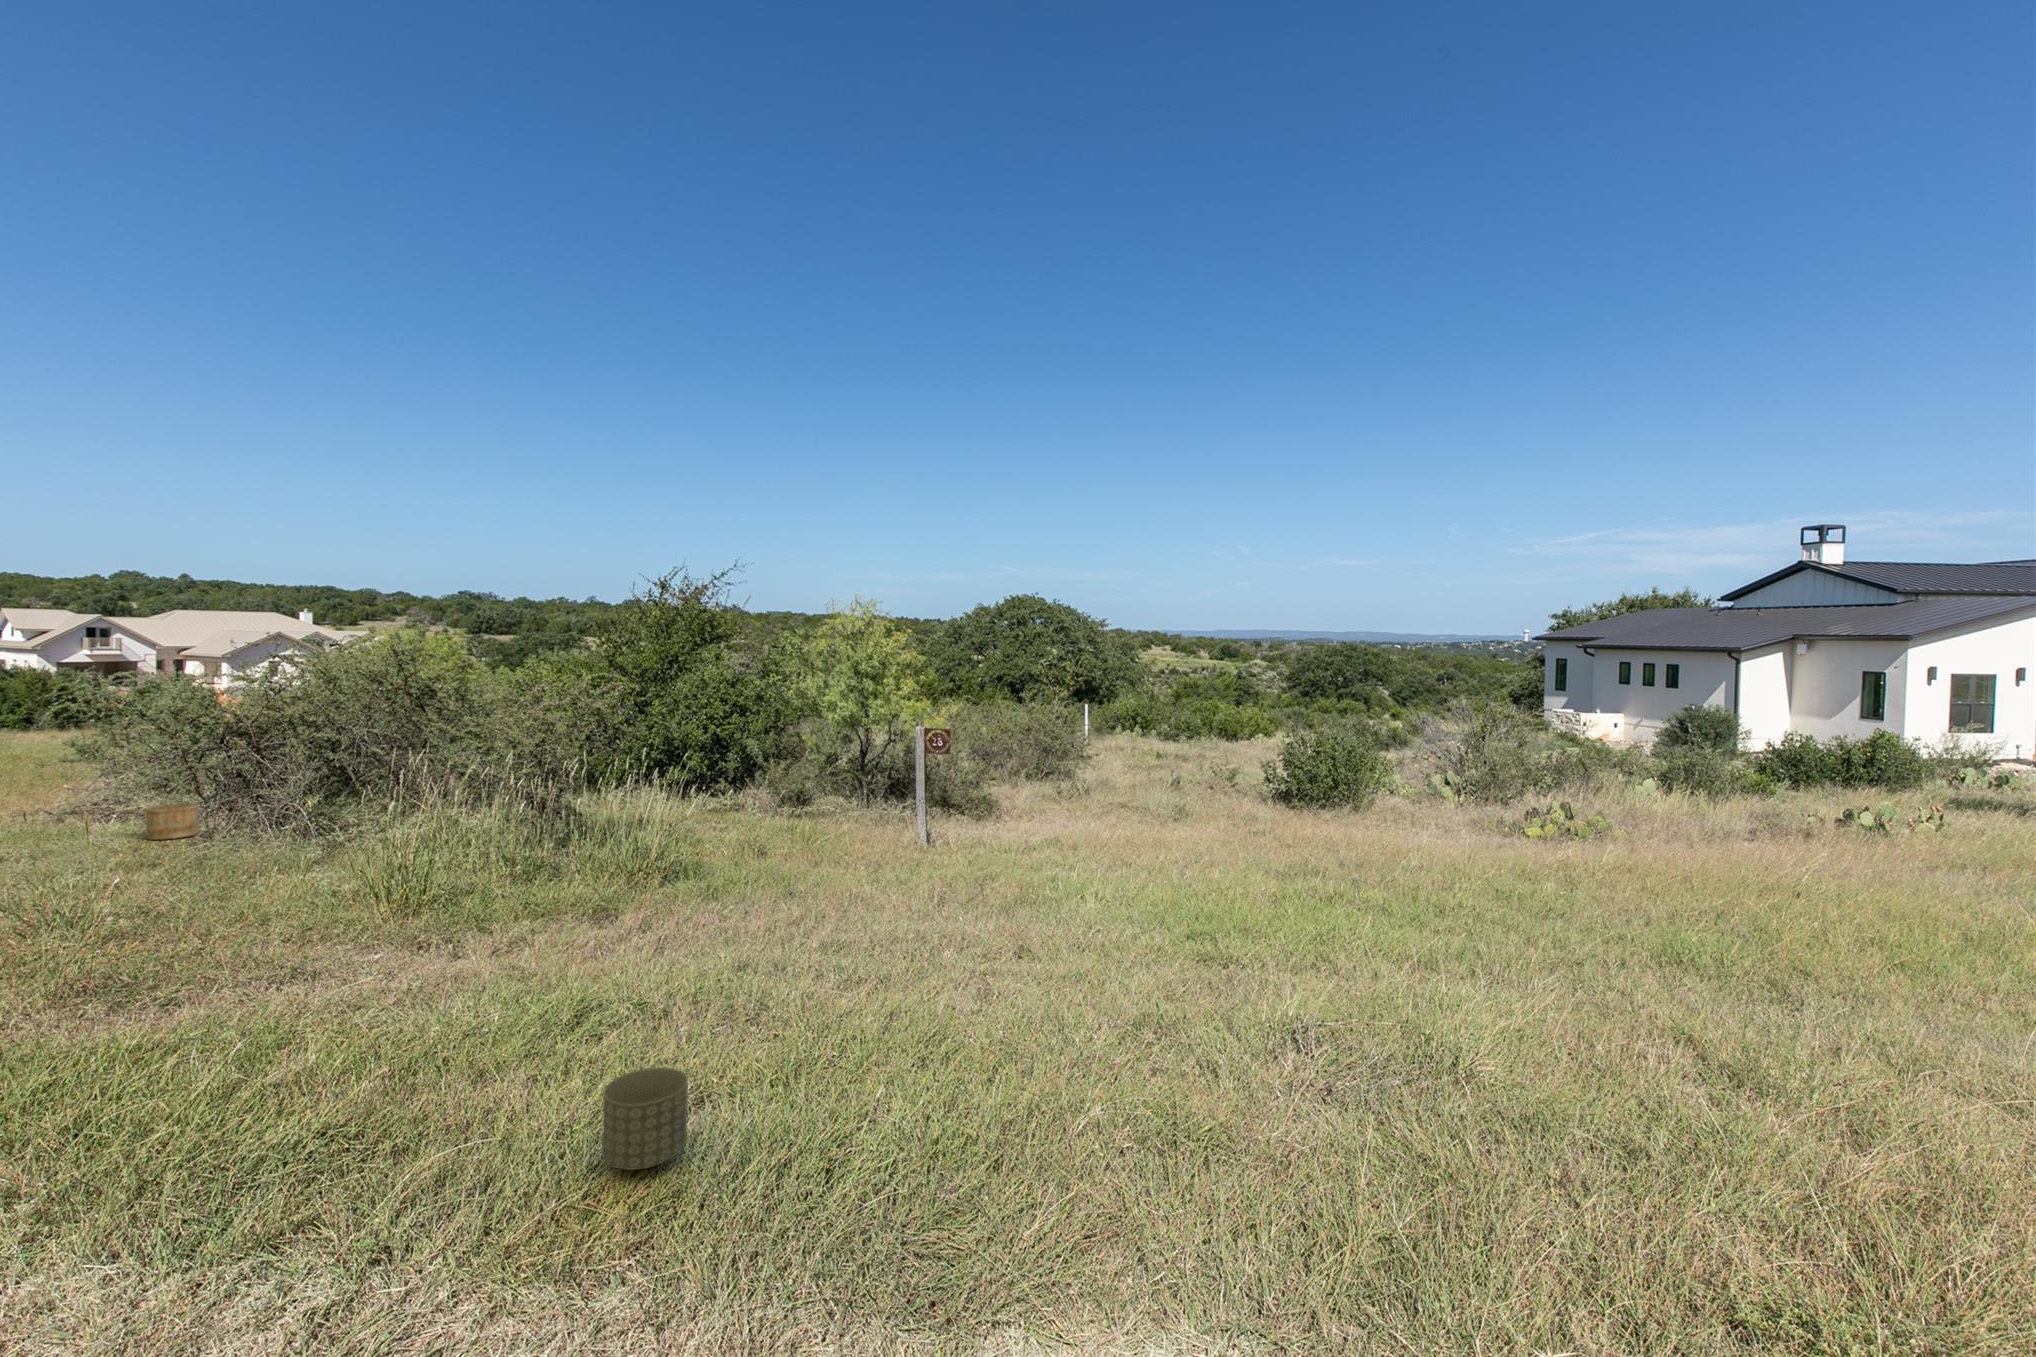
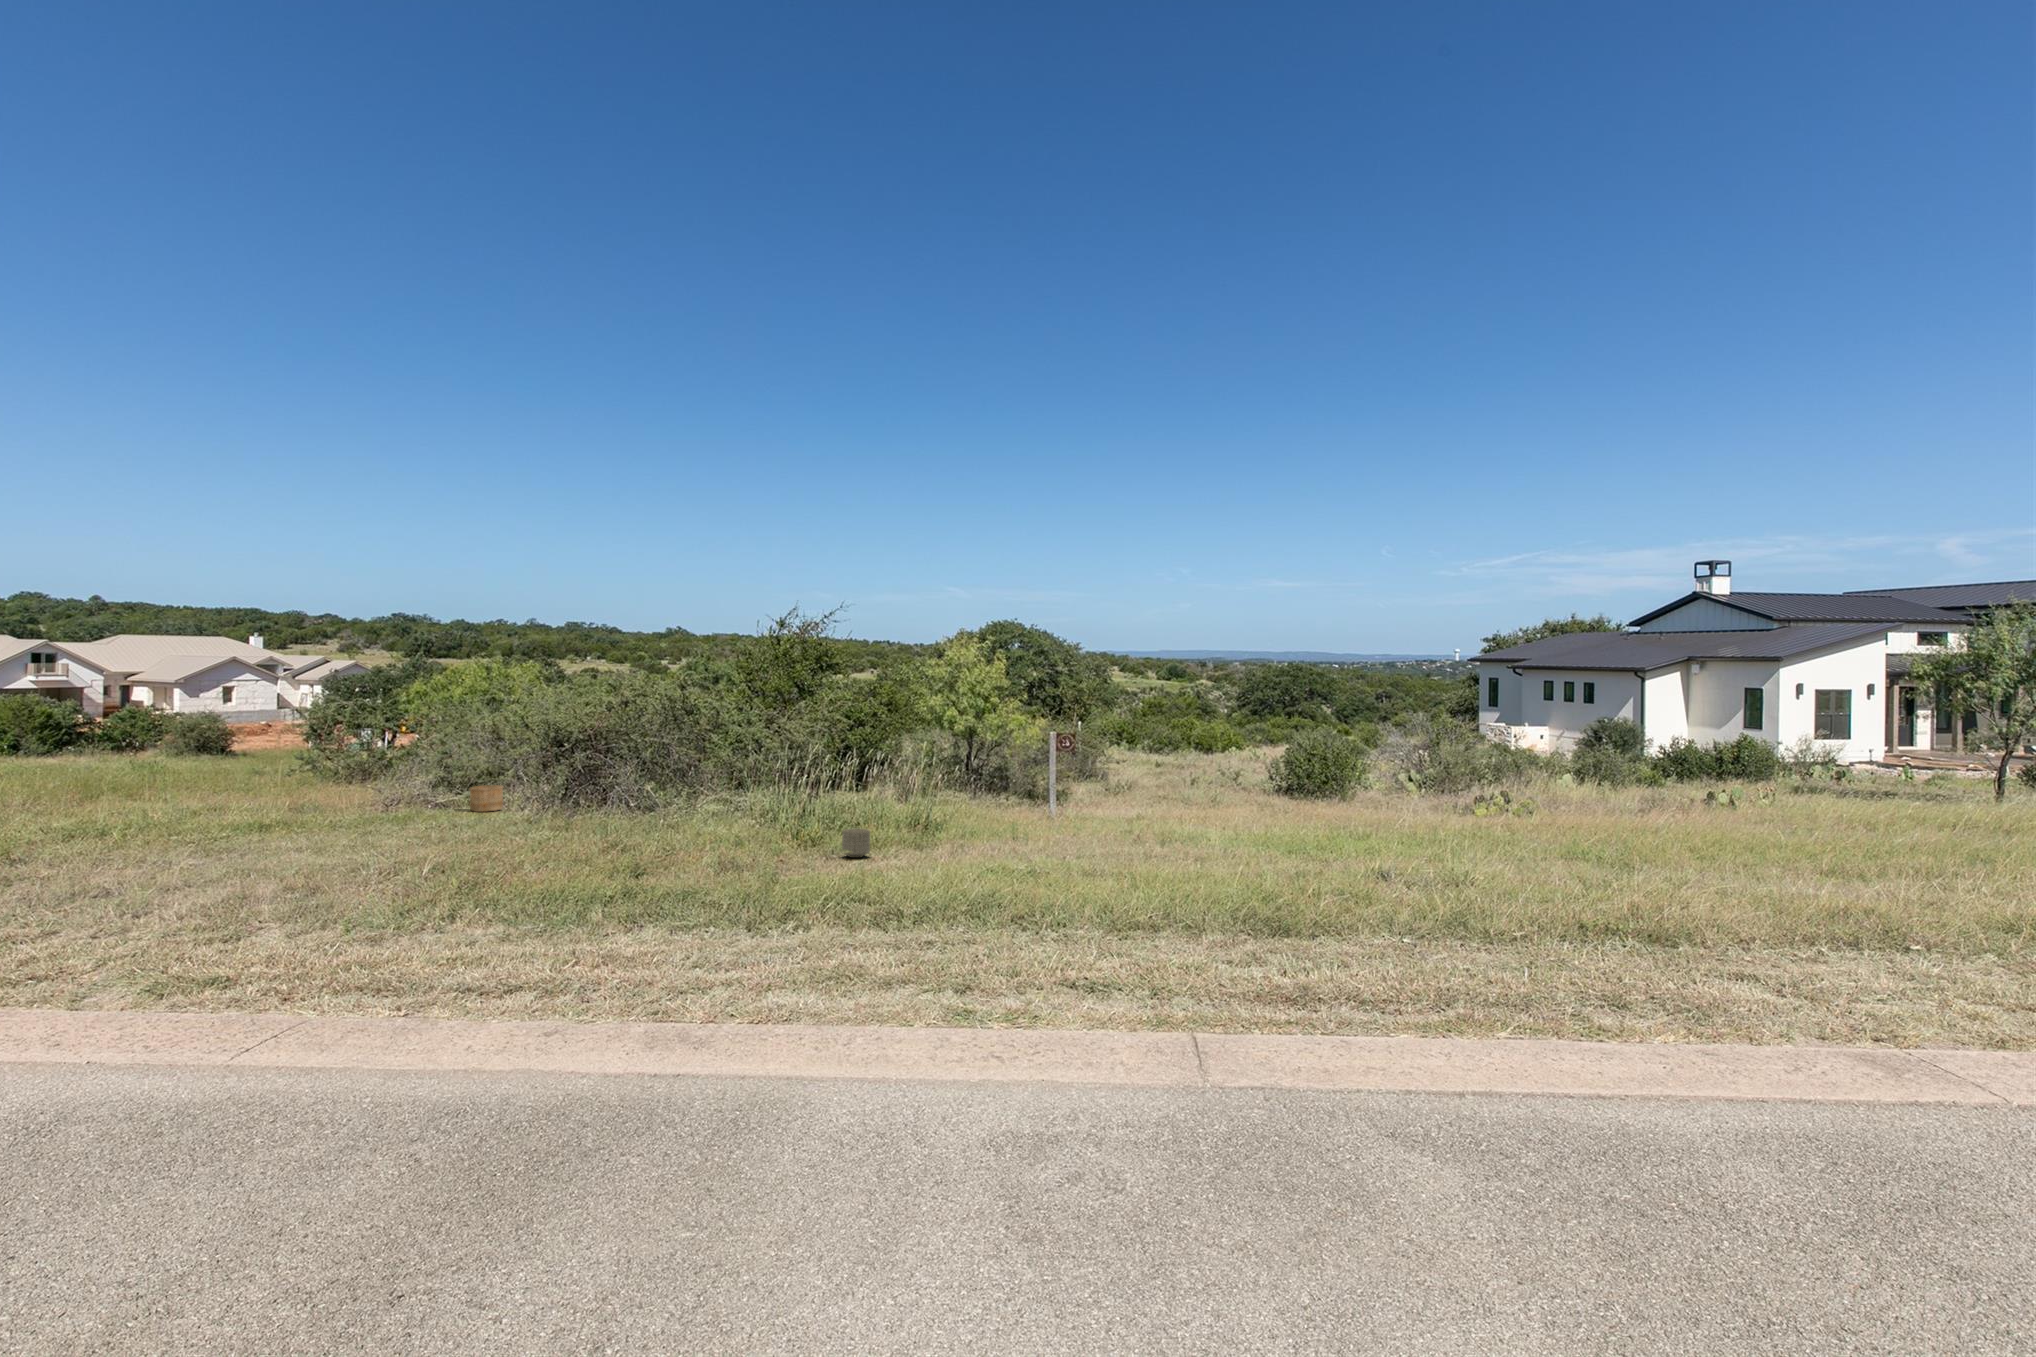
planter: present [602,1068,688,1170] -> present [842,829,870,858]

